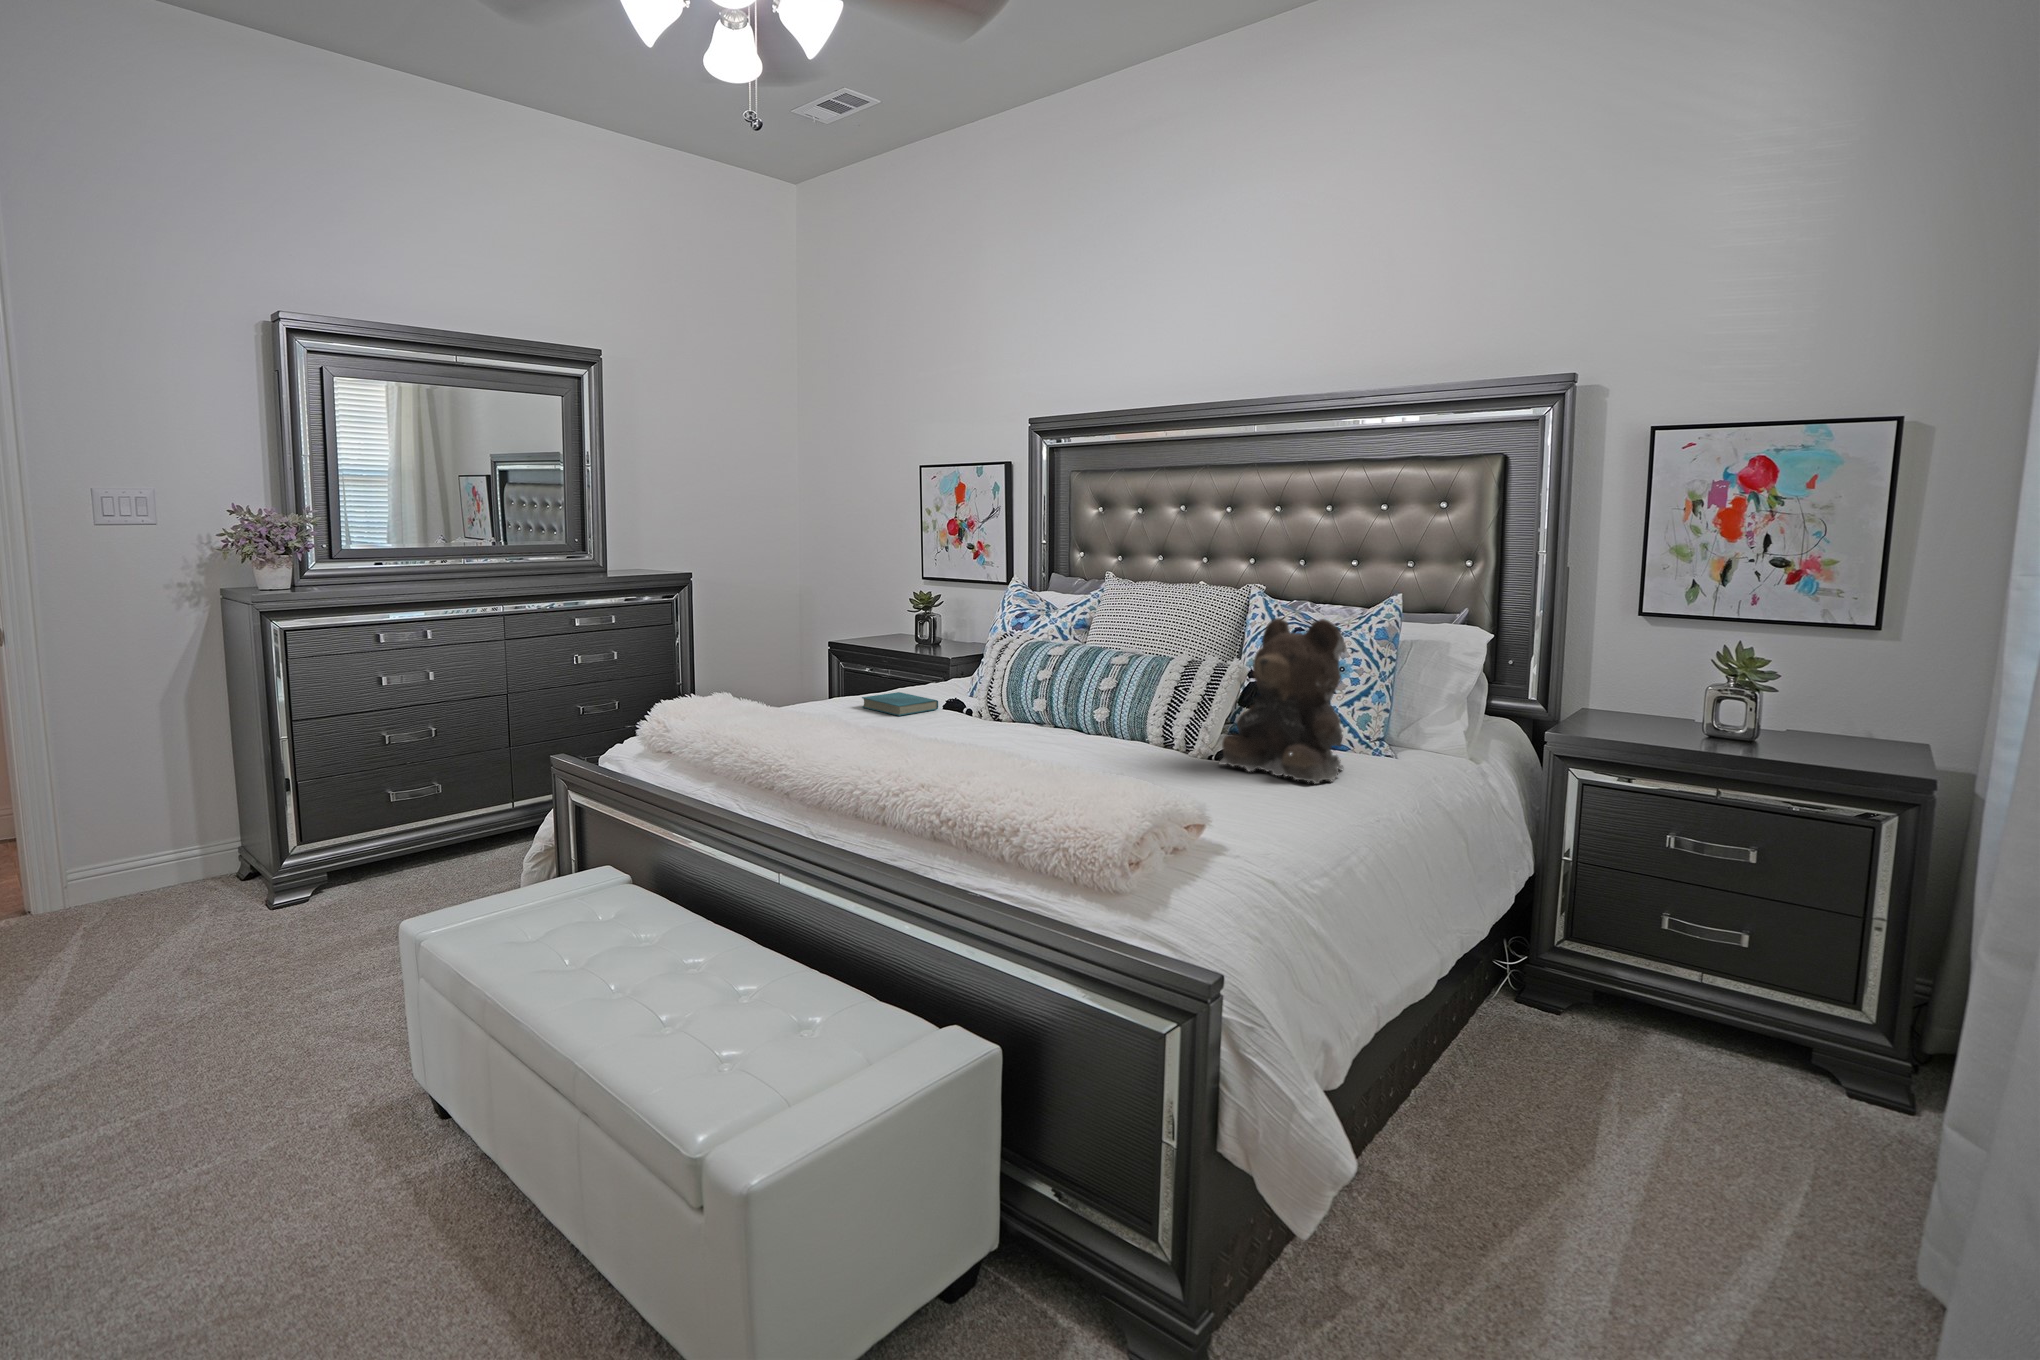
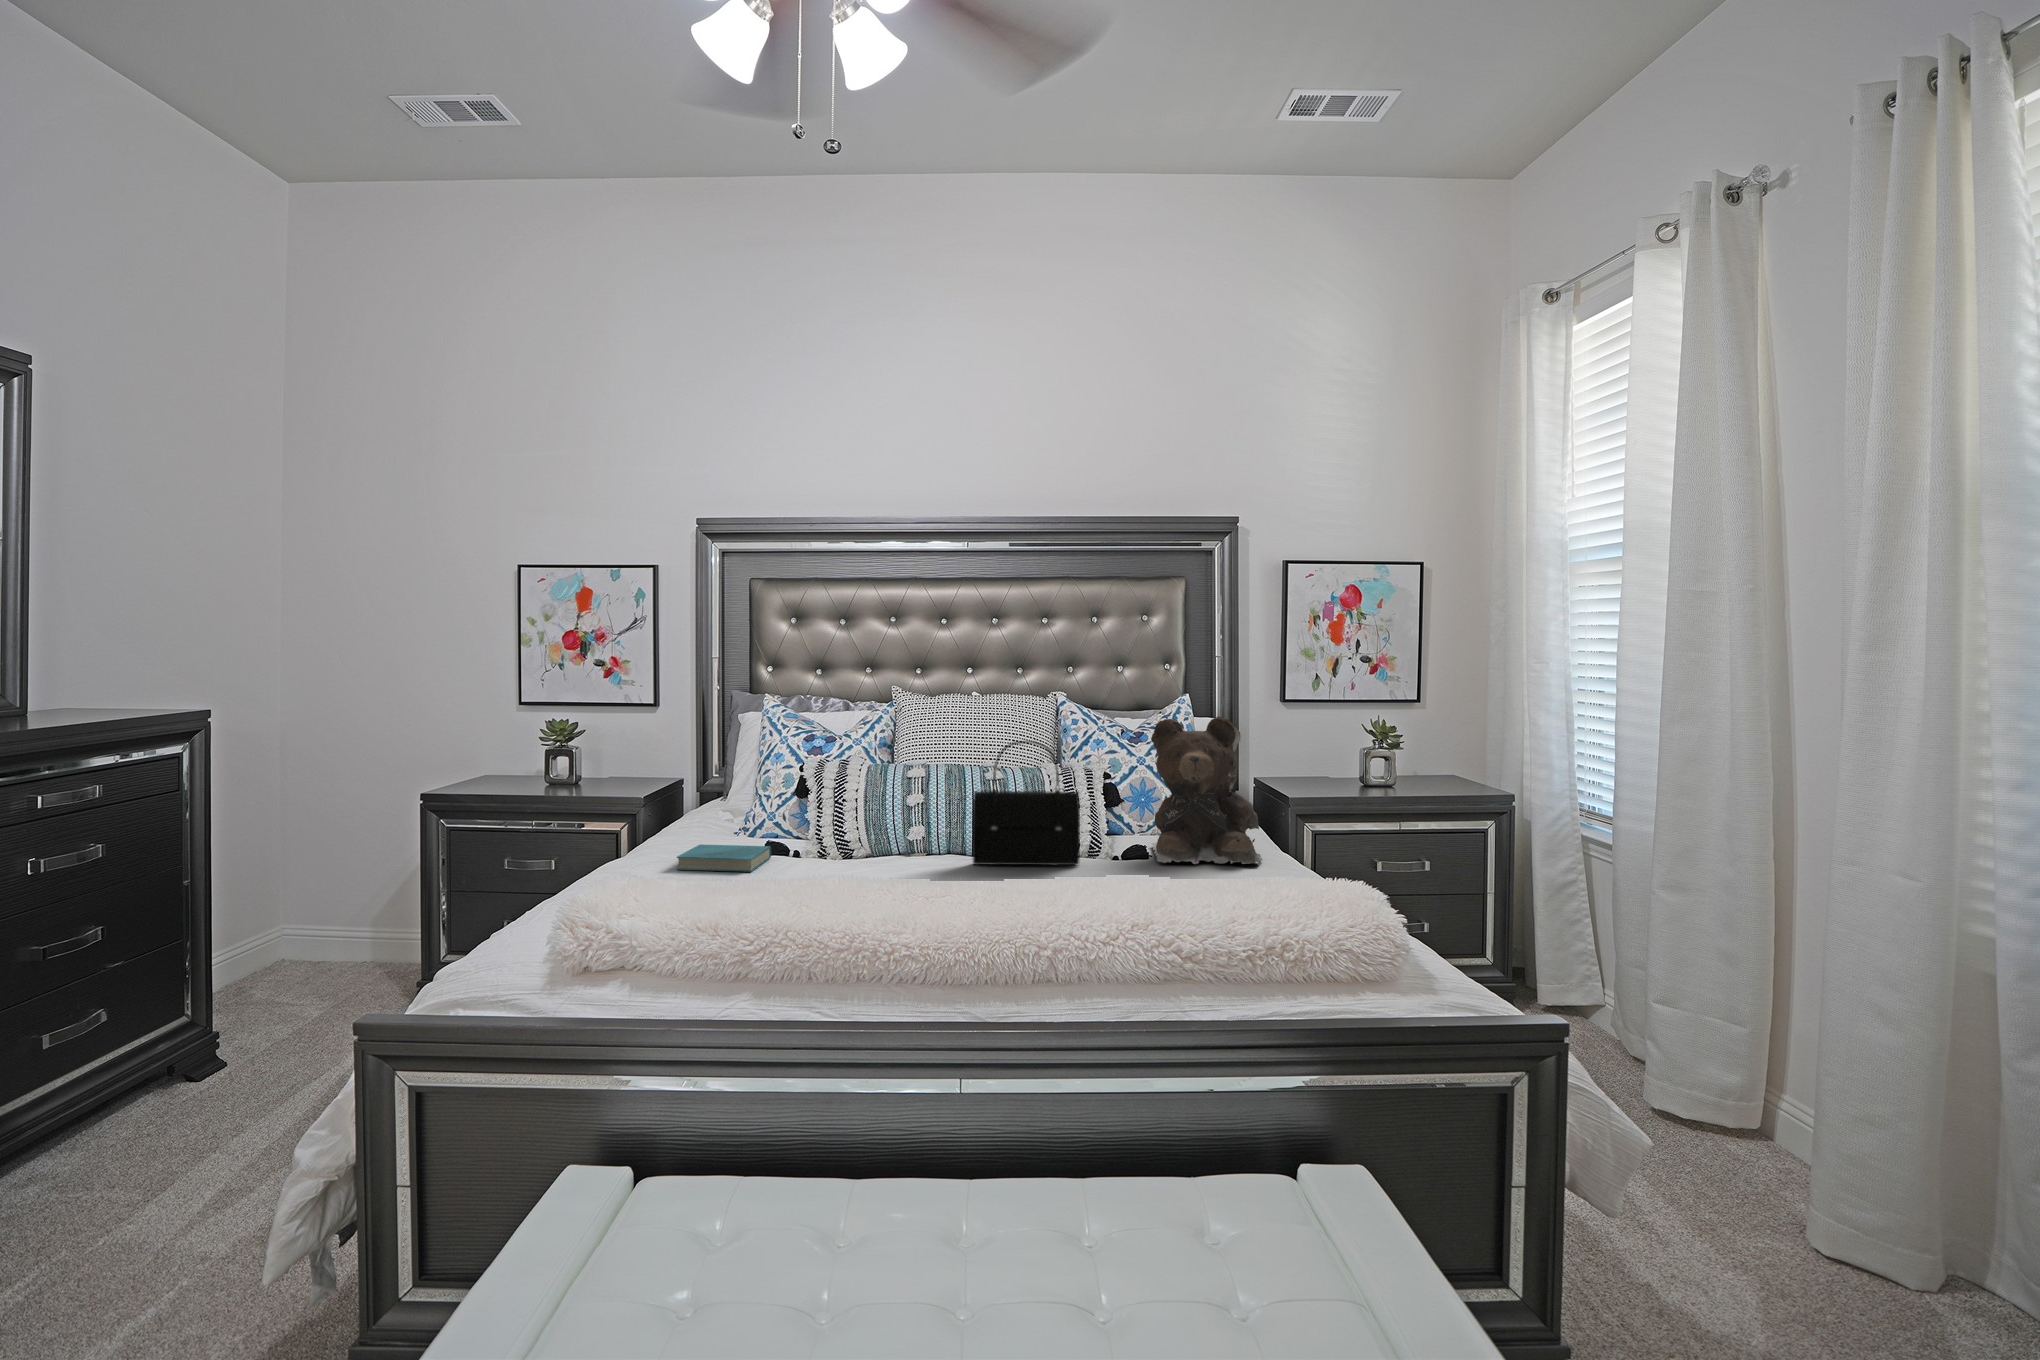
handbag: none [1054,628,1147,753] -> present [972,741,1080,865]

